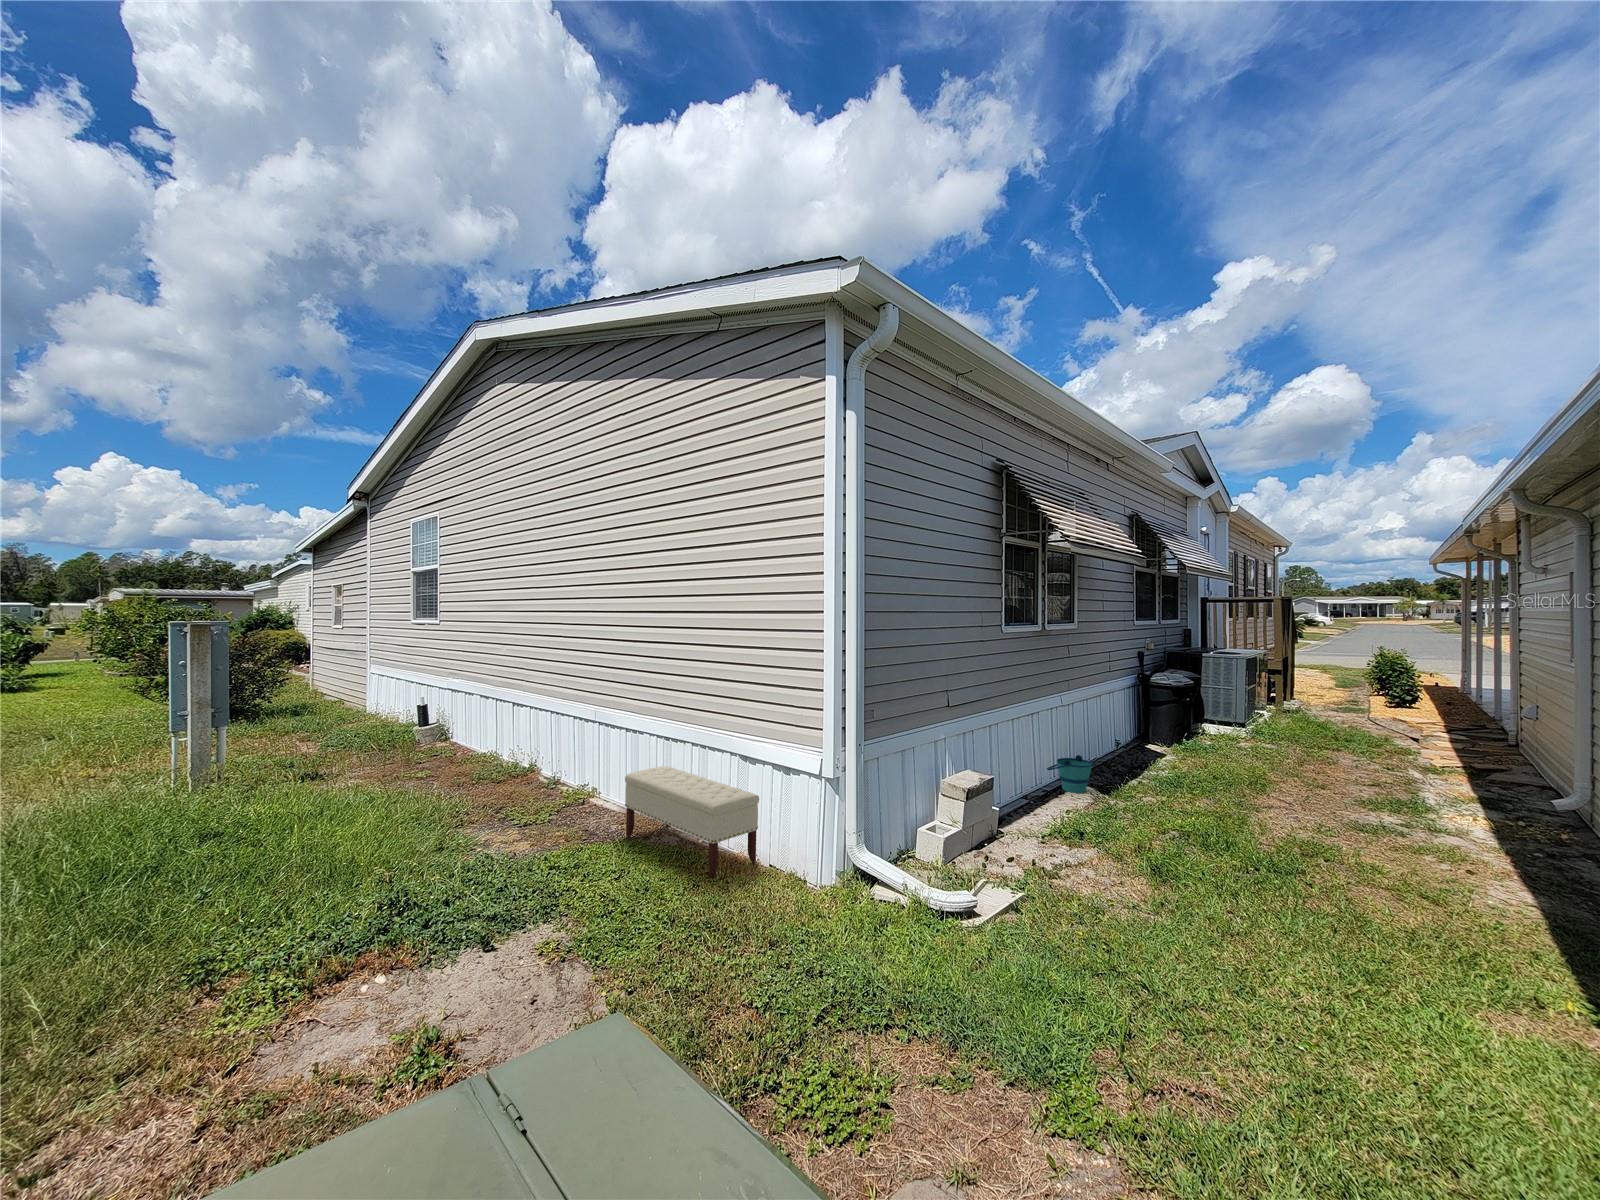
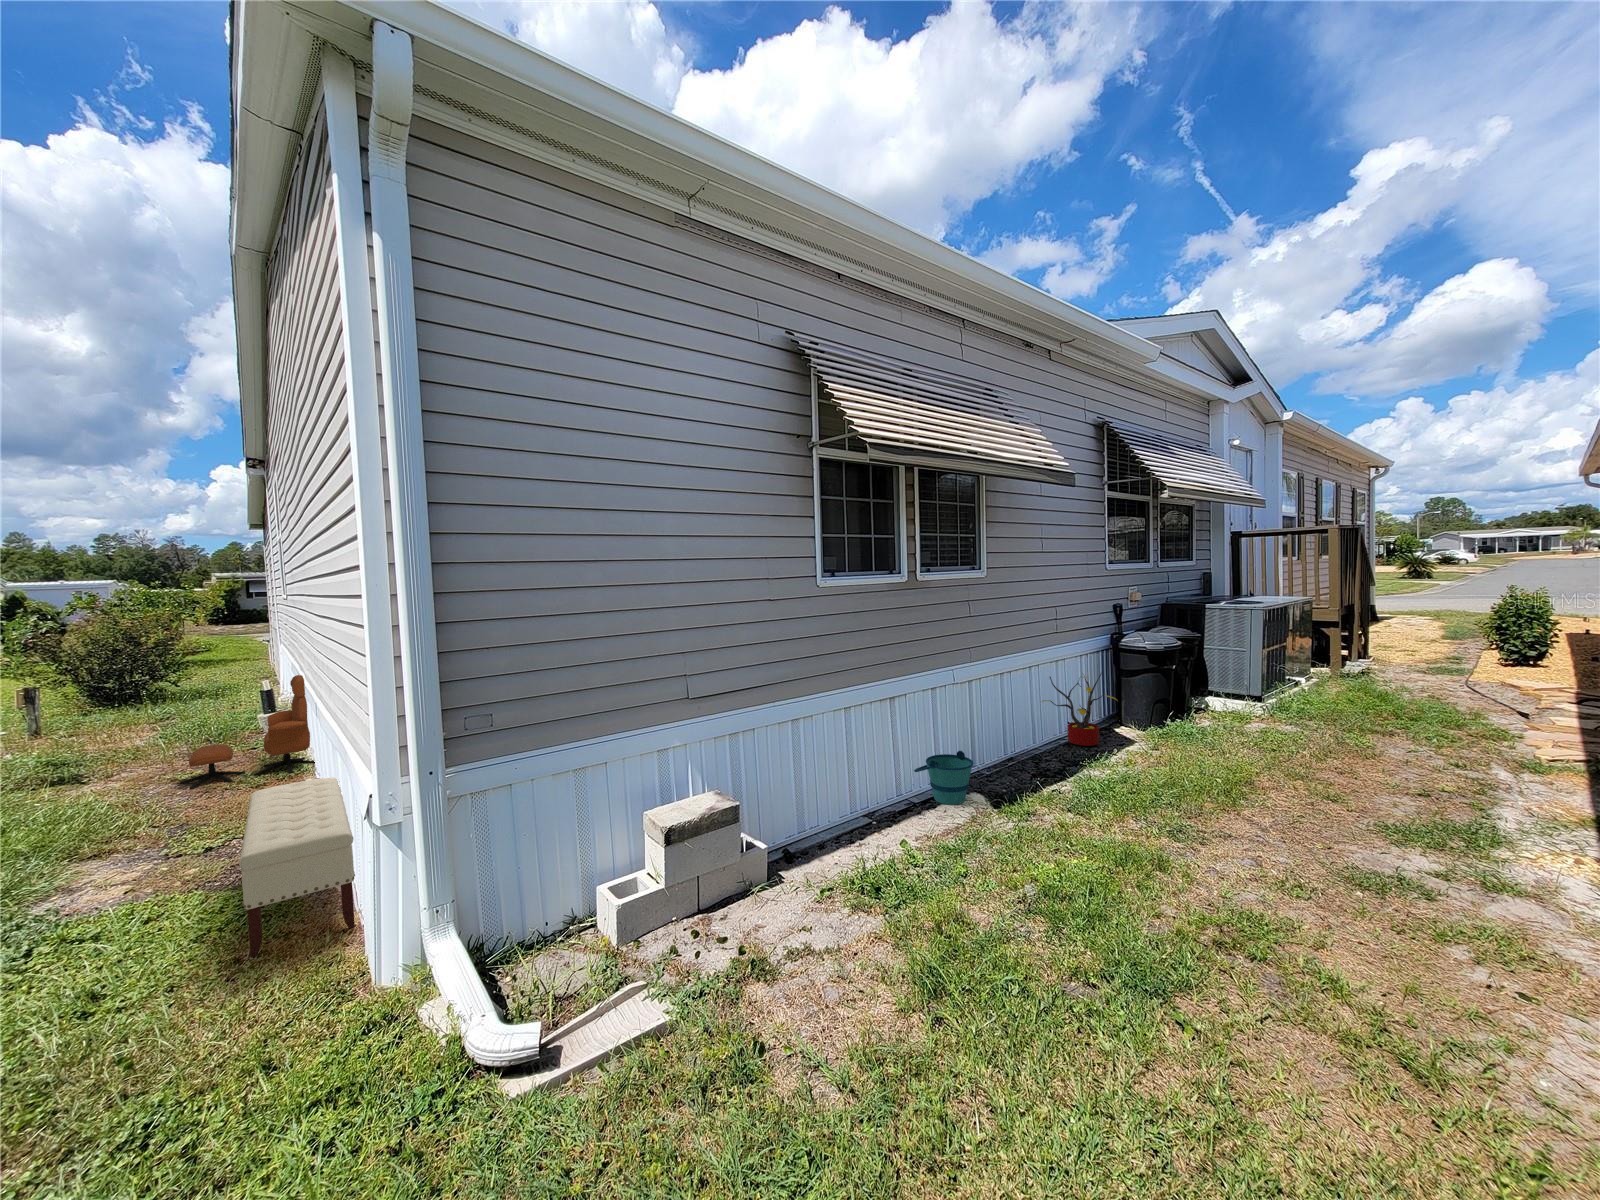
lounge chair: none [432,694,534,787] -> present [180,675,315,789]
decorative plant: none [1104,702,1157,758] -> present [1041,671,1118,746]

